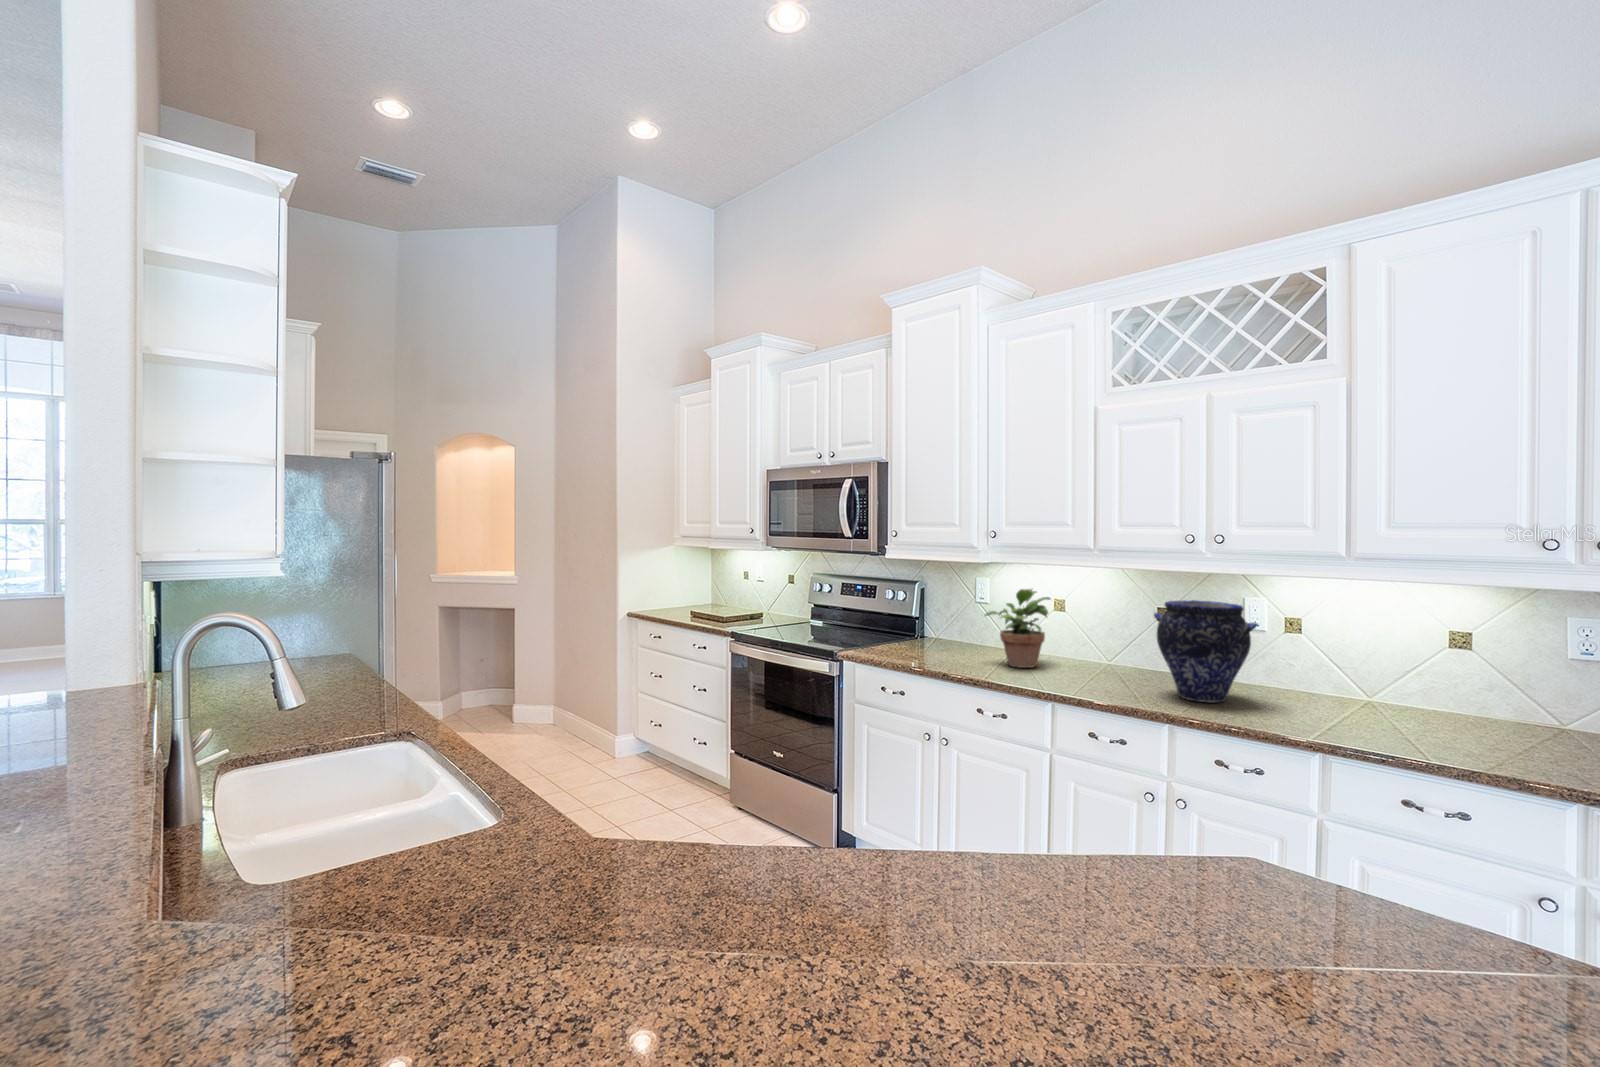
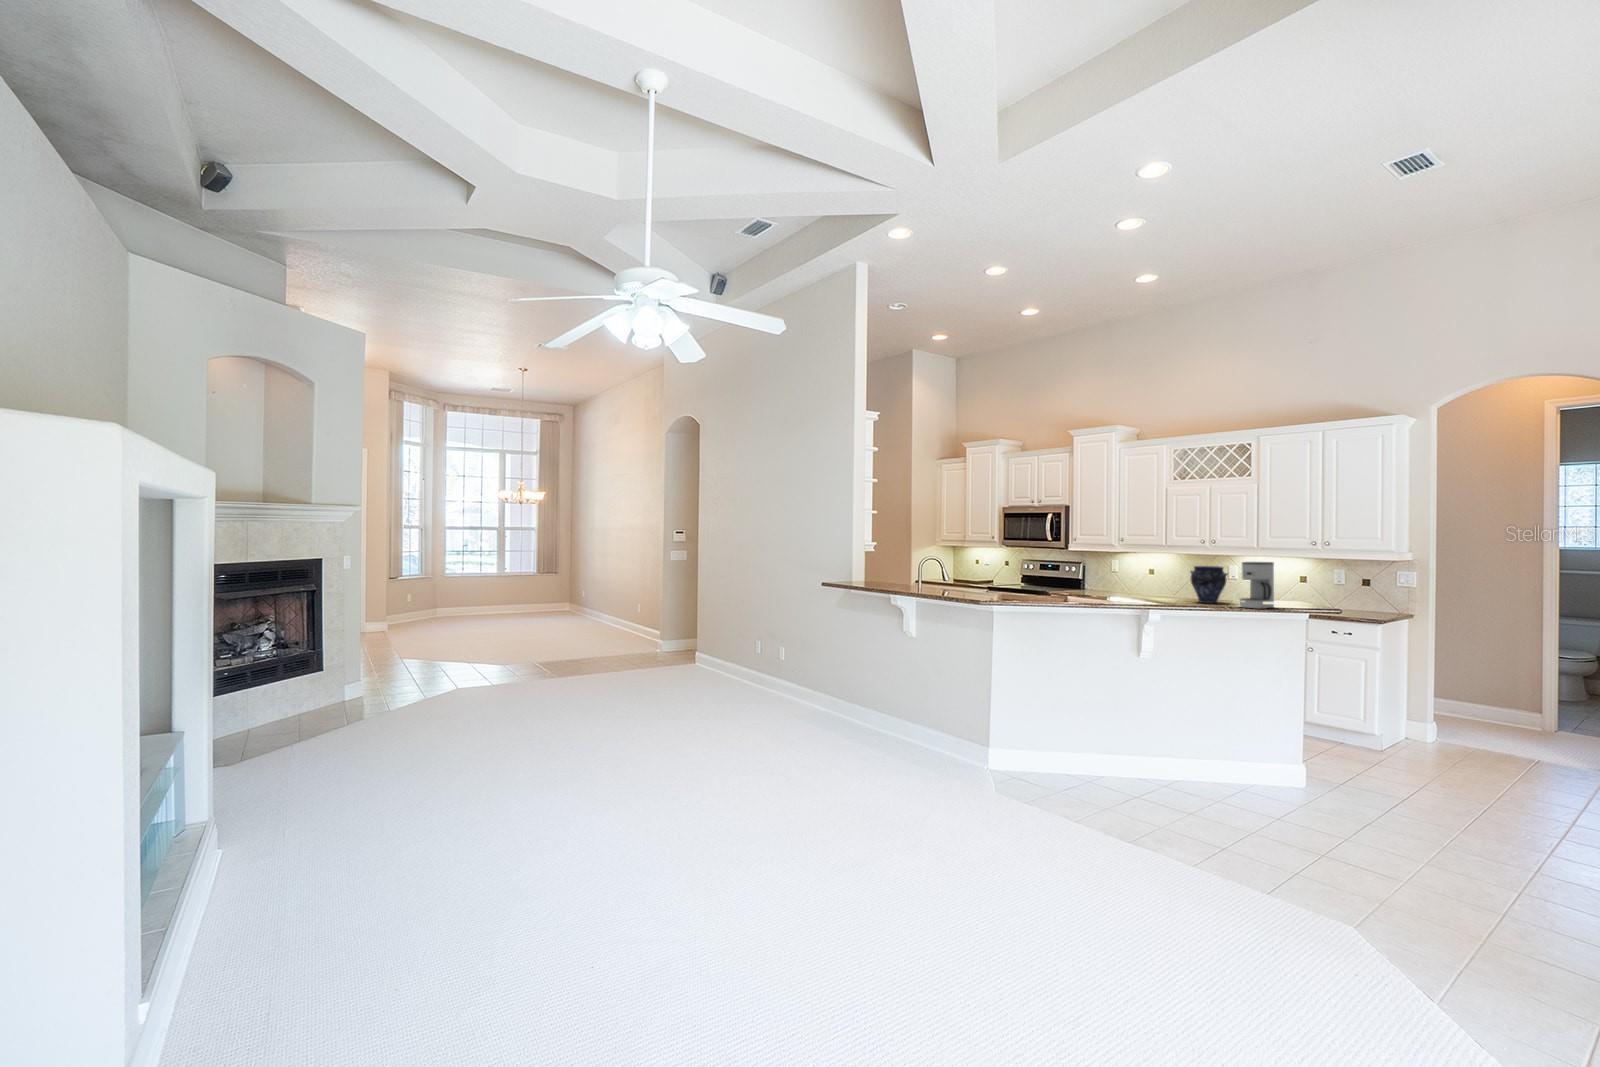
potted plant: present [985,589,1050,668] -> none [1118,563,1149,596]
coffee maker: none [1304,594,1407,741] -> present [1240,562,1274,609]

